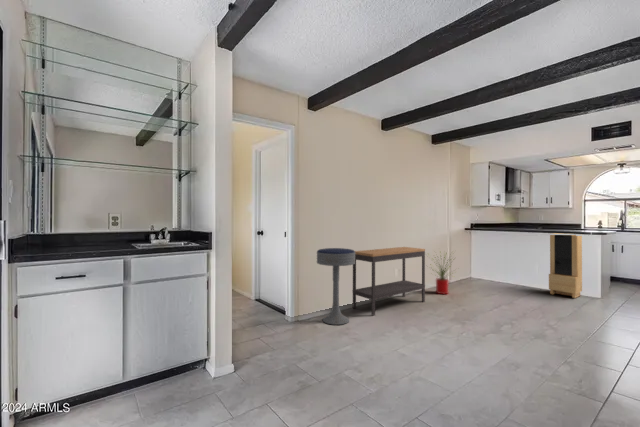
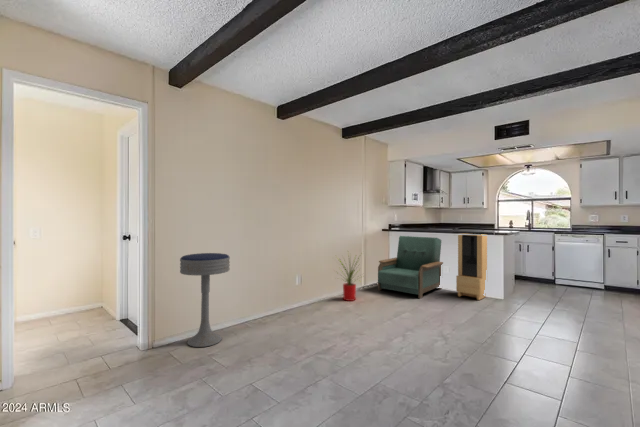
armchair: none [465,235,532,295] -> present [378,236,443,298]
console table: present [352,247,425,315] -> none [237,250,326,332]

